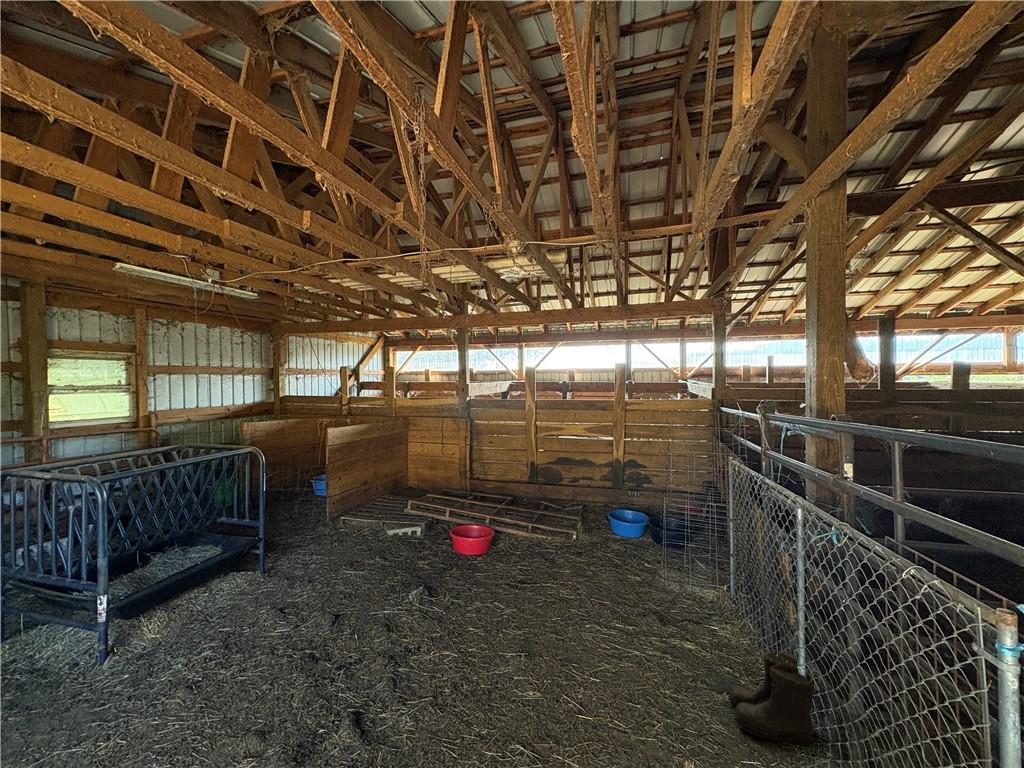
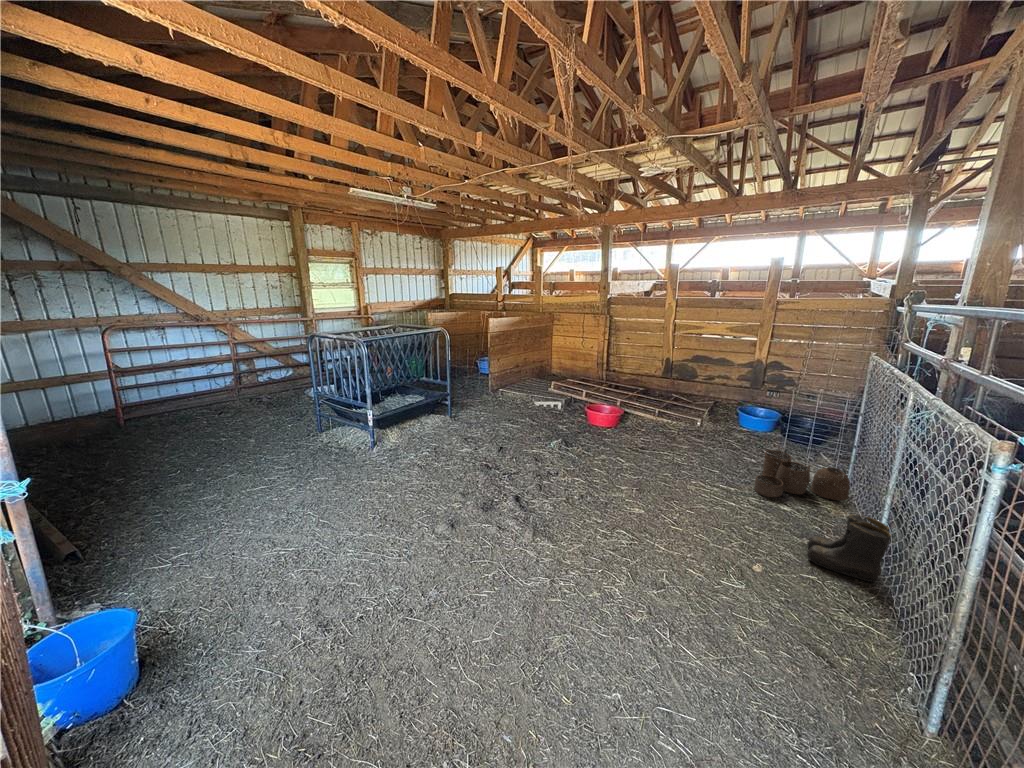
woven basket: none [650,561,736,629] -> present [754,448,850,500]

